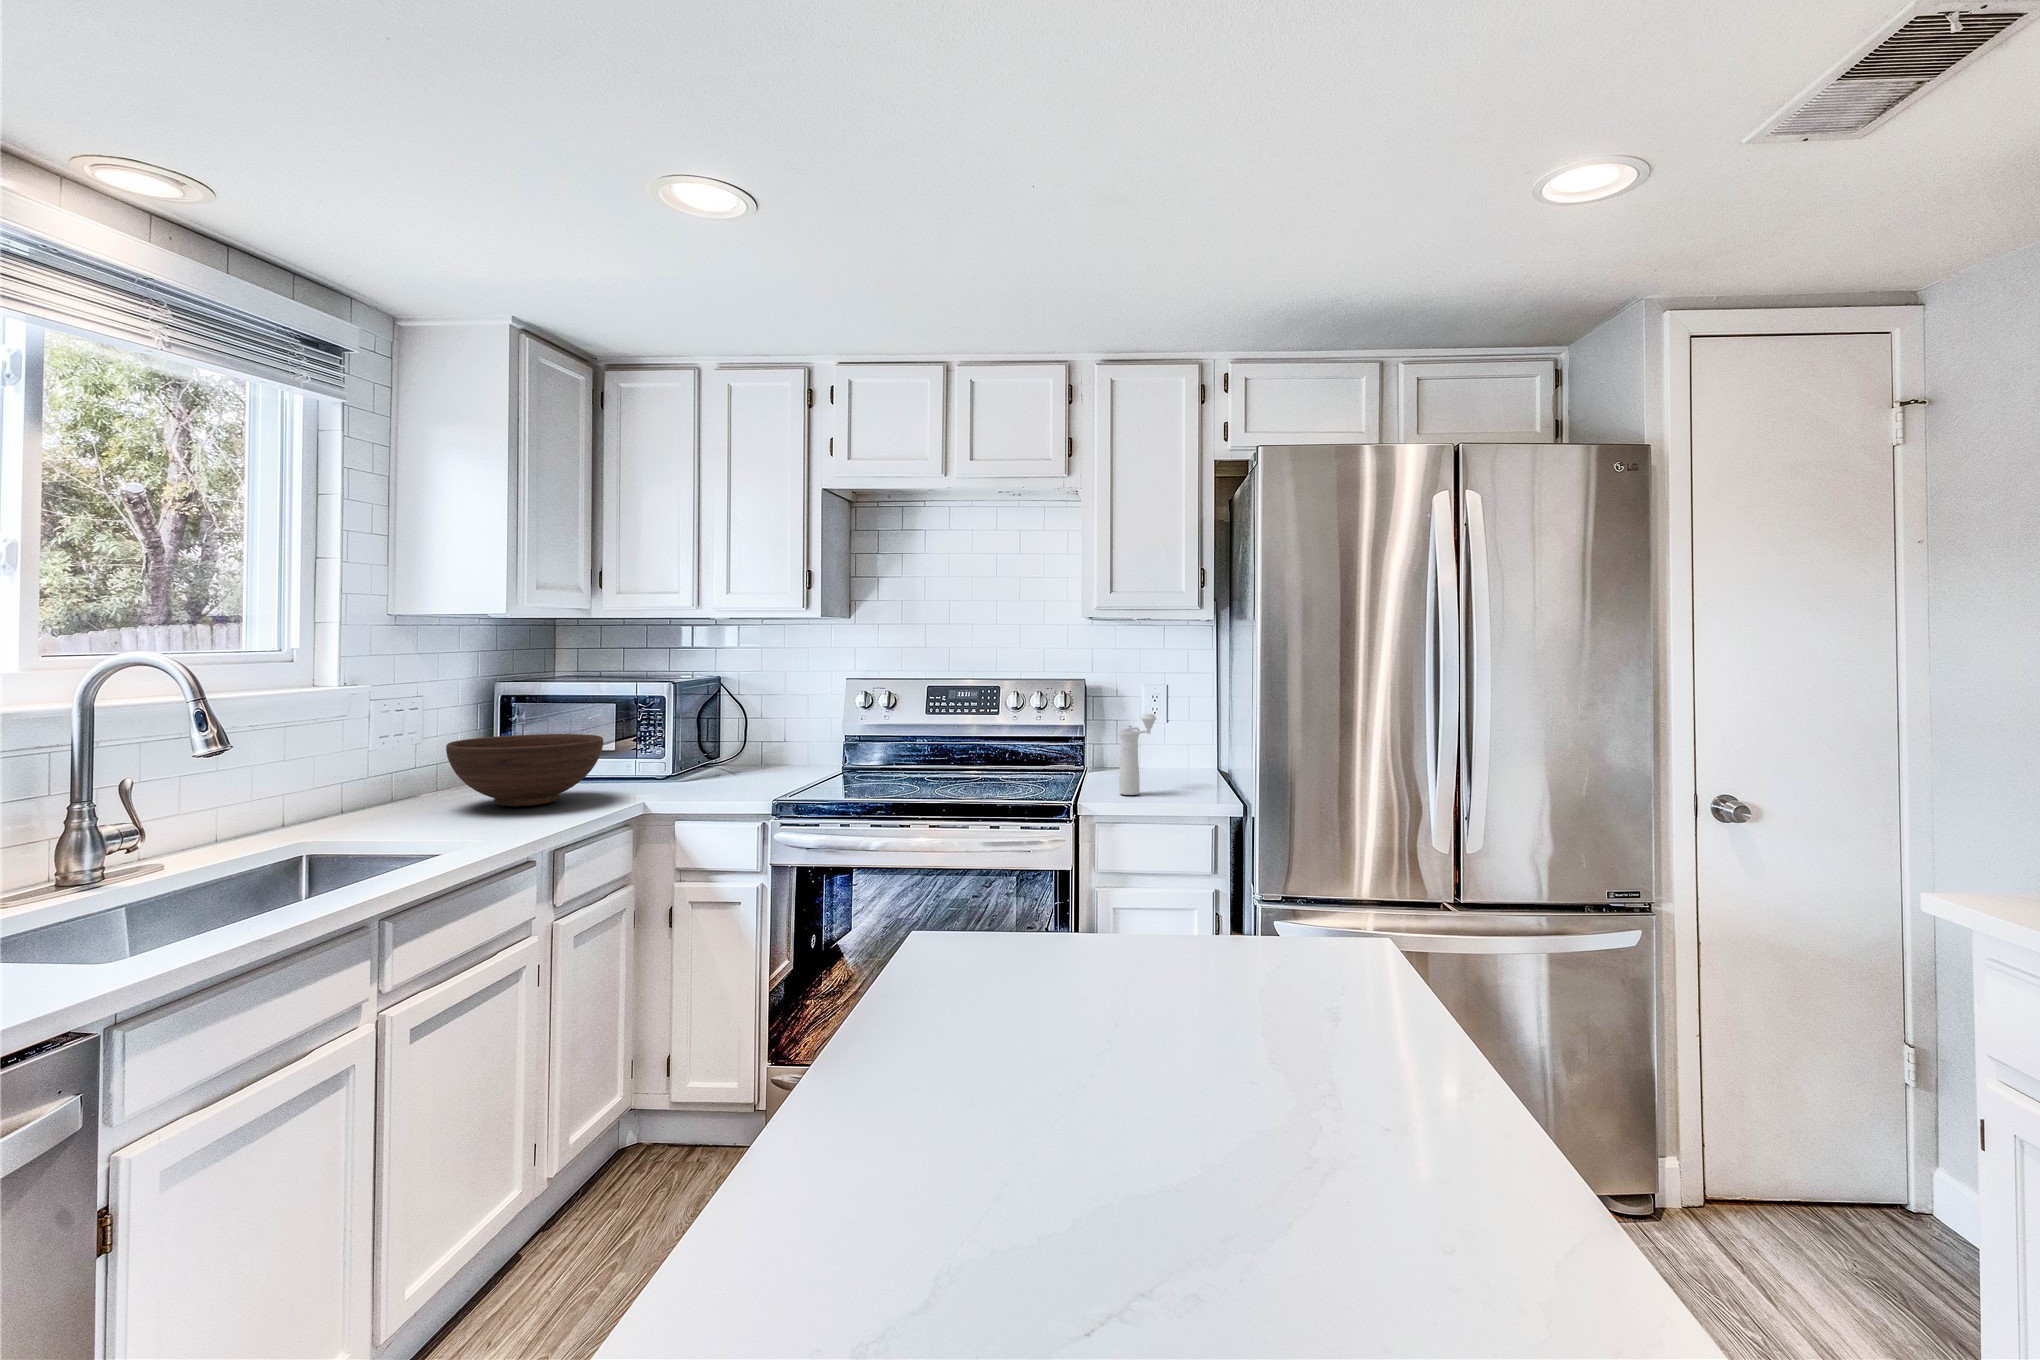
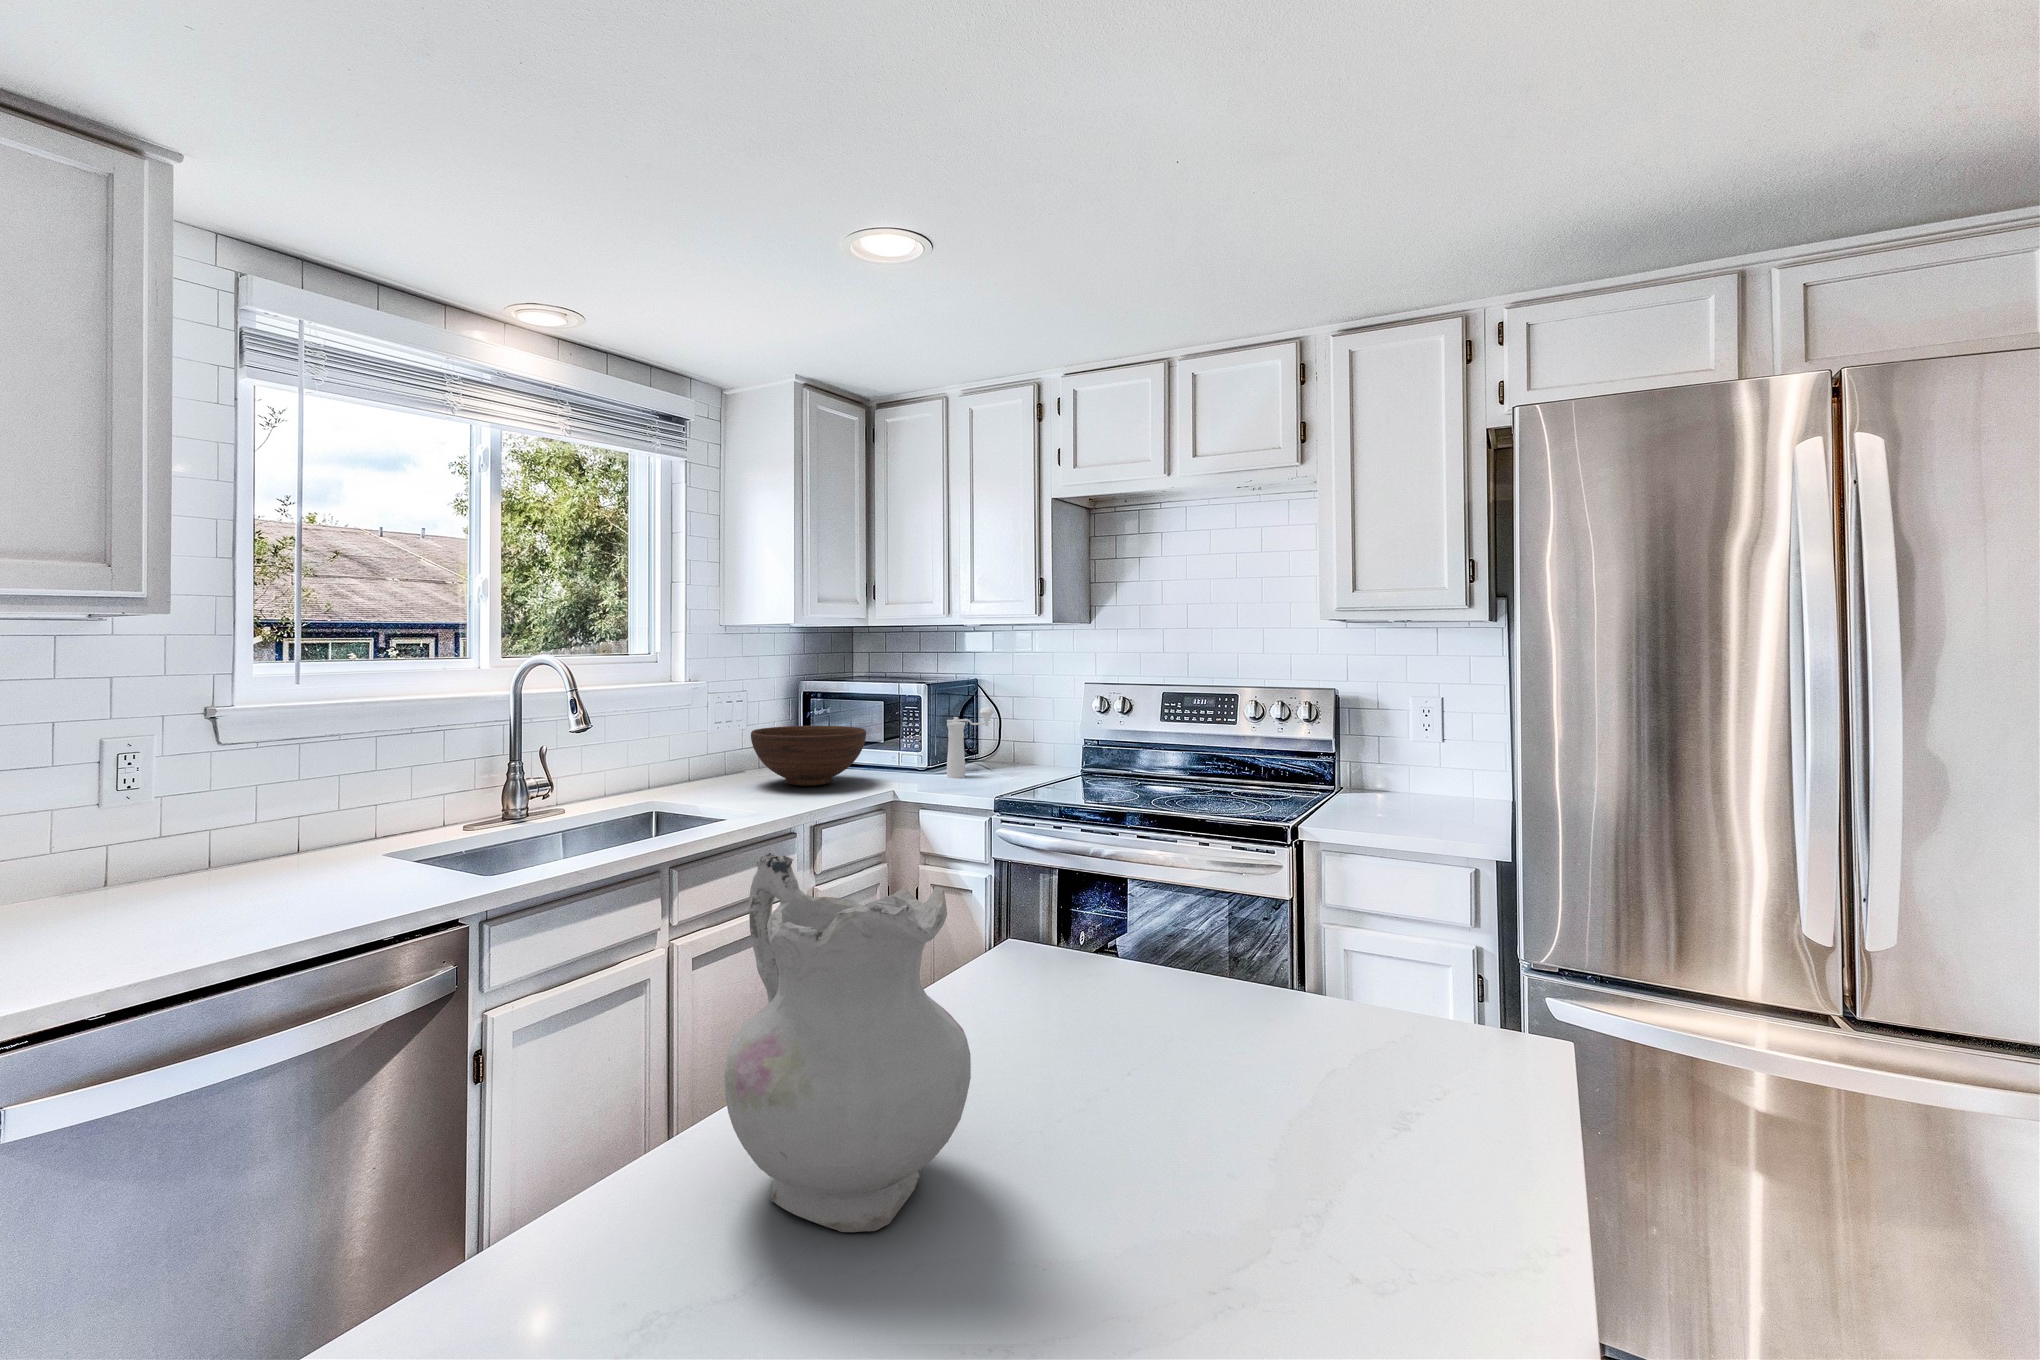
pepper mill: present [1119,714,1156,795] -> present [947,708,994,778]
ceramic pitcher: none [811,856,1085,1232] -> present [725,853,971,1232]

